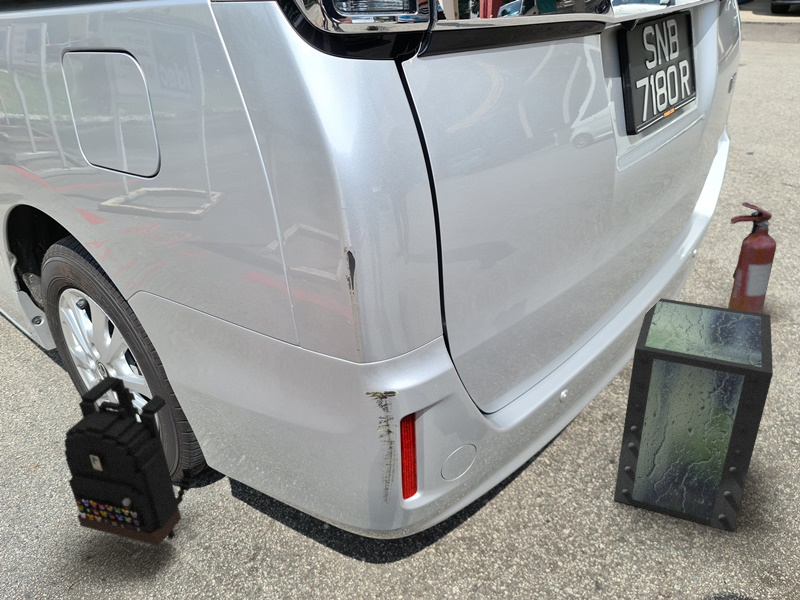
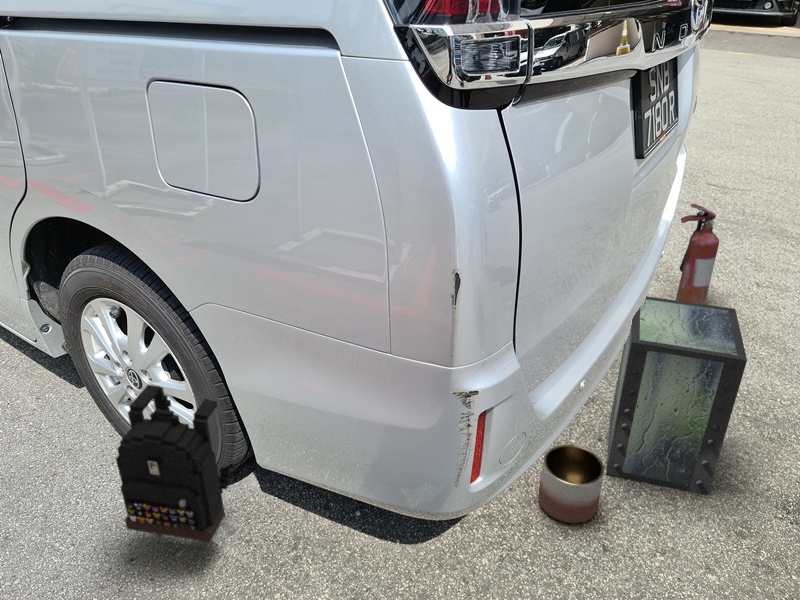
planter: none [529,464,602,554] -> present [539,445,604,523]

